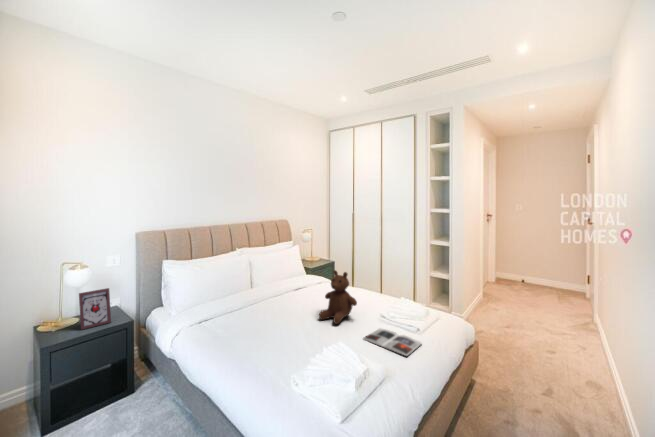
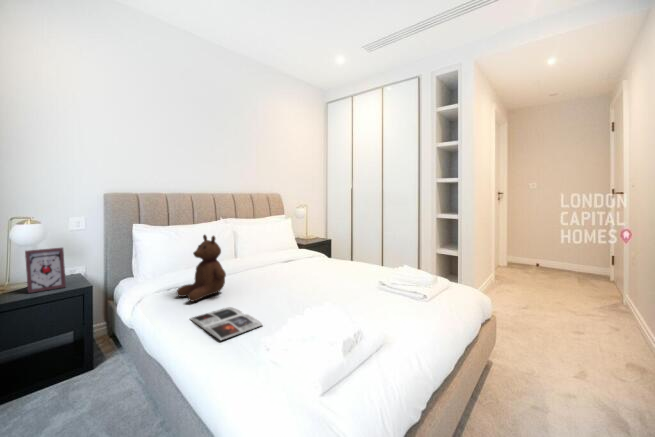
teddy bear: present [319,270,357,324] -> present [177,235,226,301]
magazine: present [363,329,421,356] -> present [190,307,262,340]

